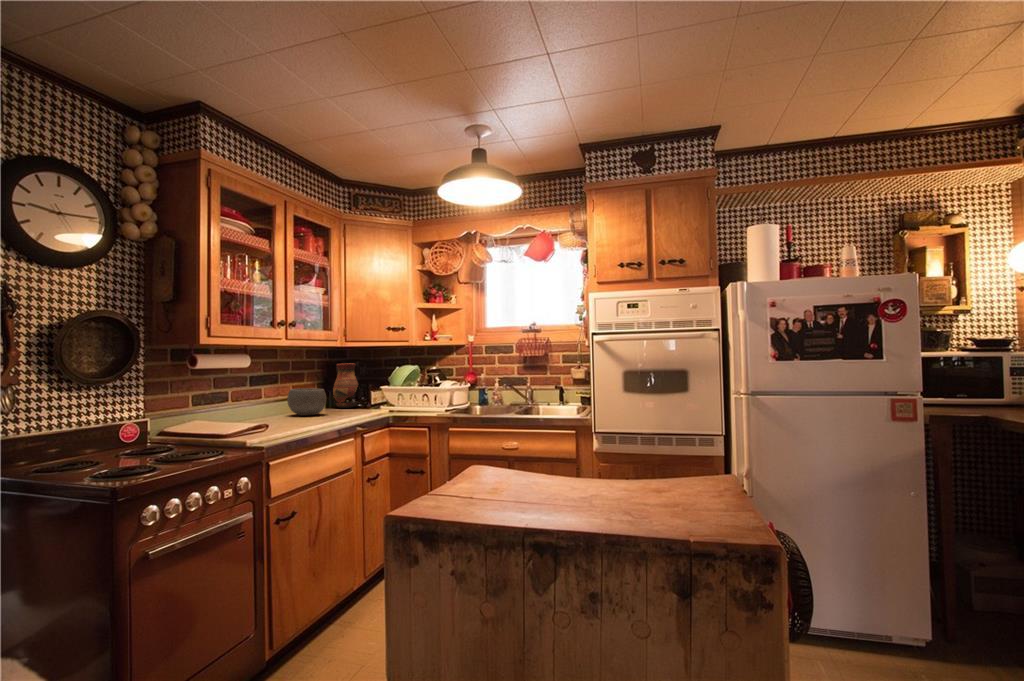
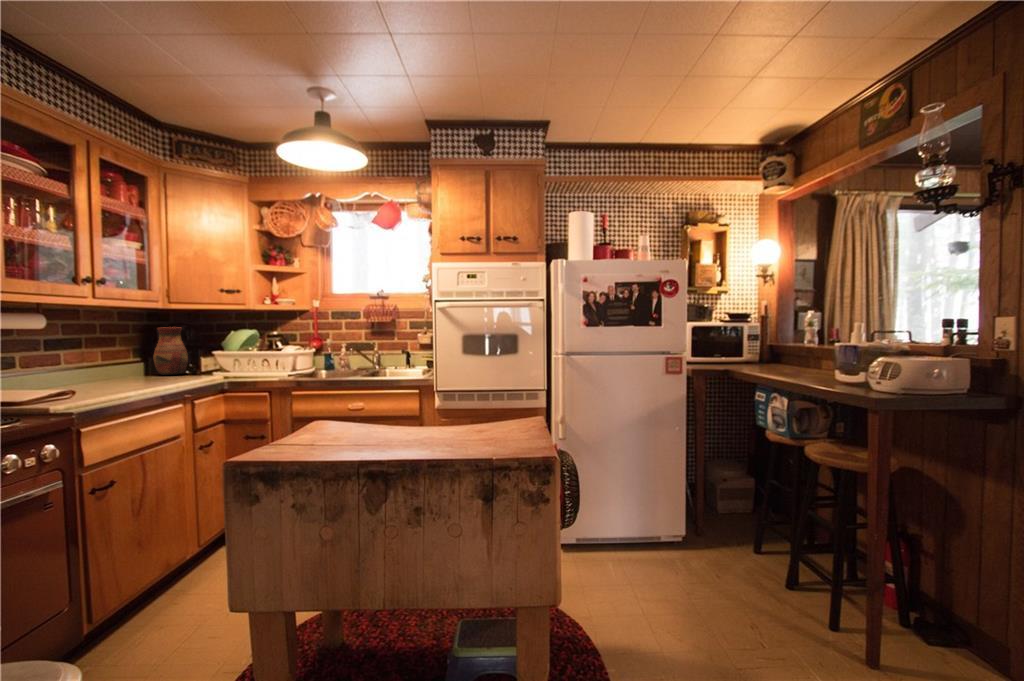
bowl: present [287,388,326,416] -> none [81,354,137,385]

